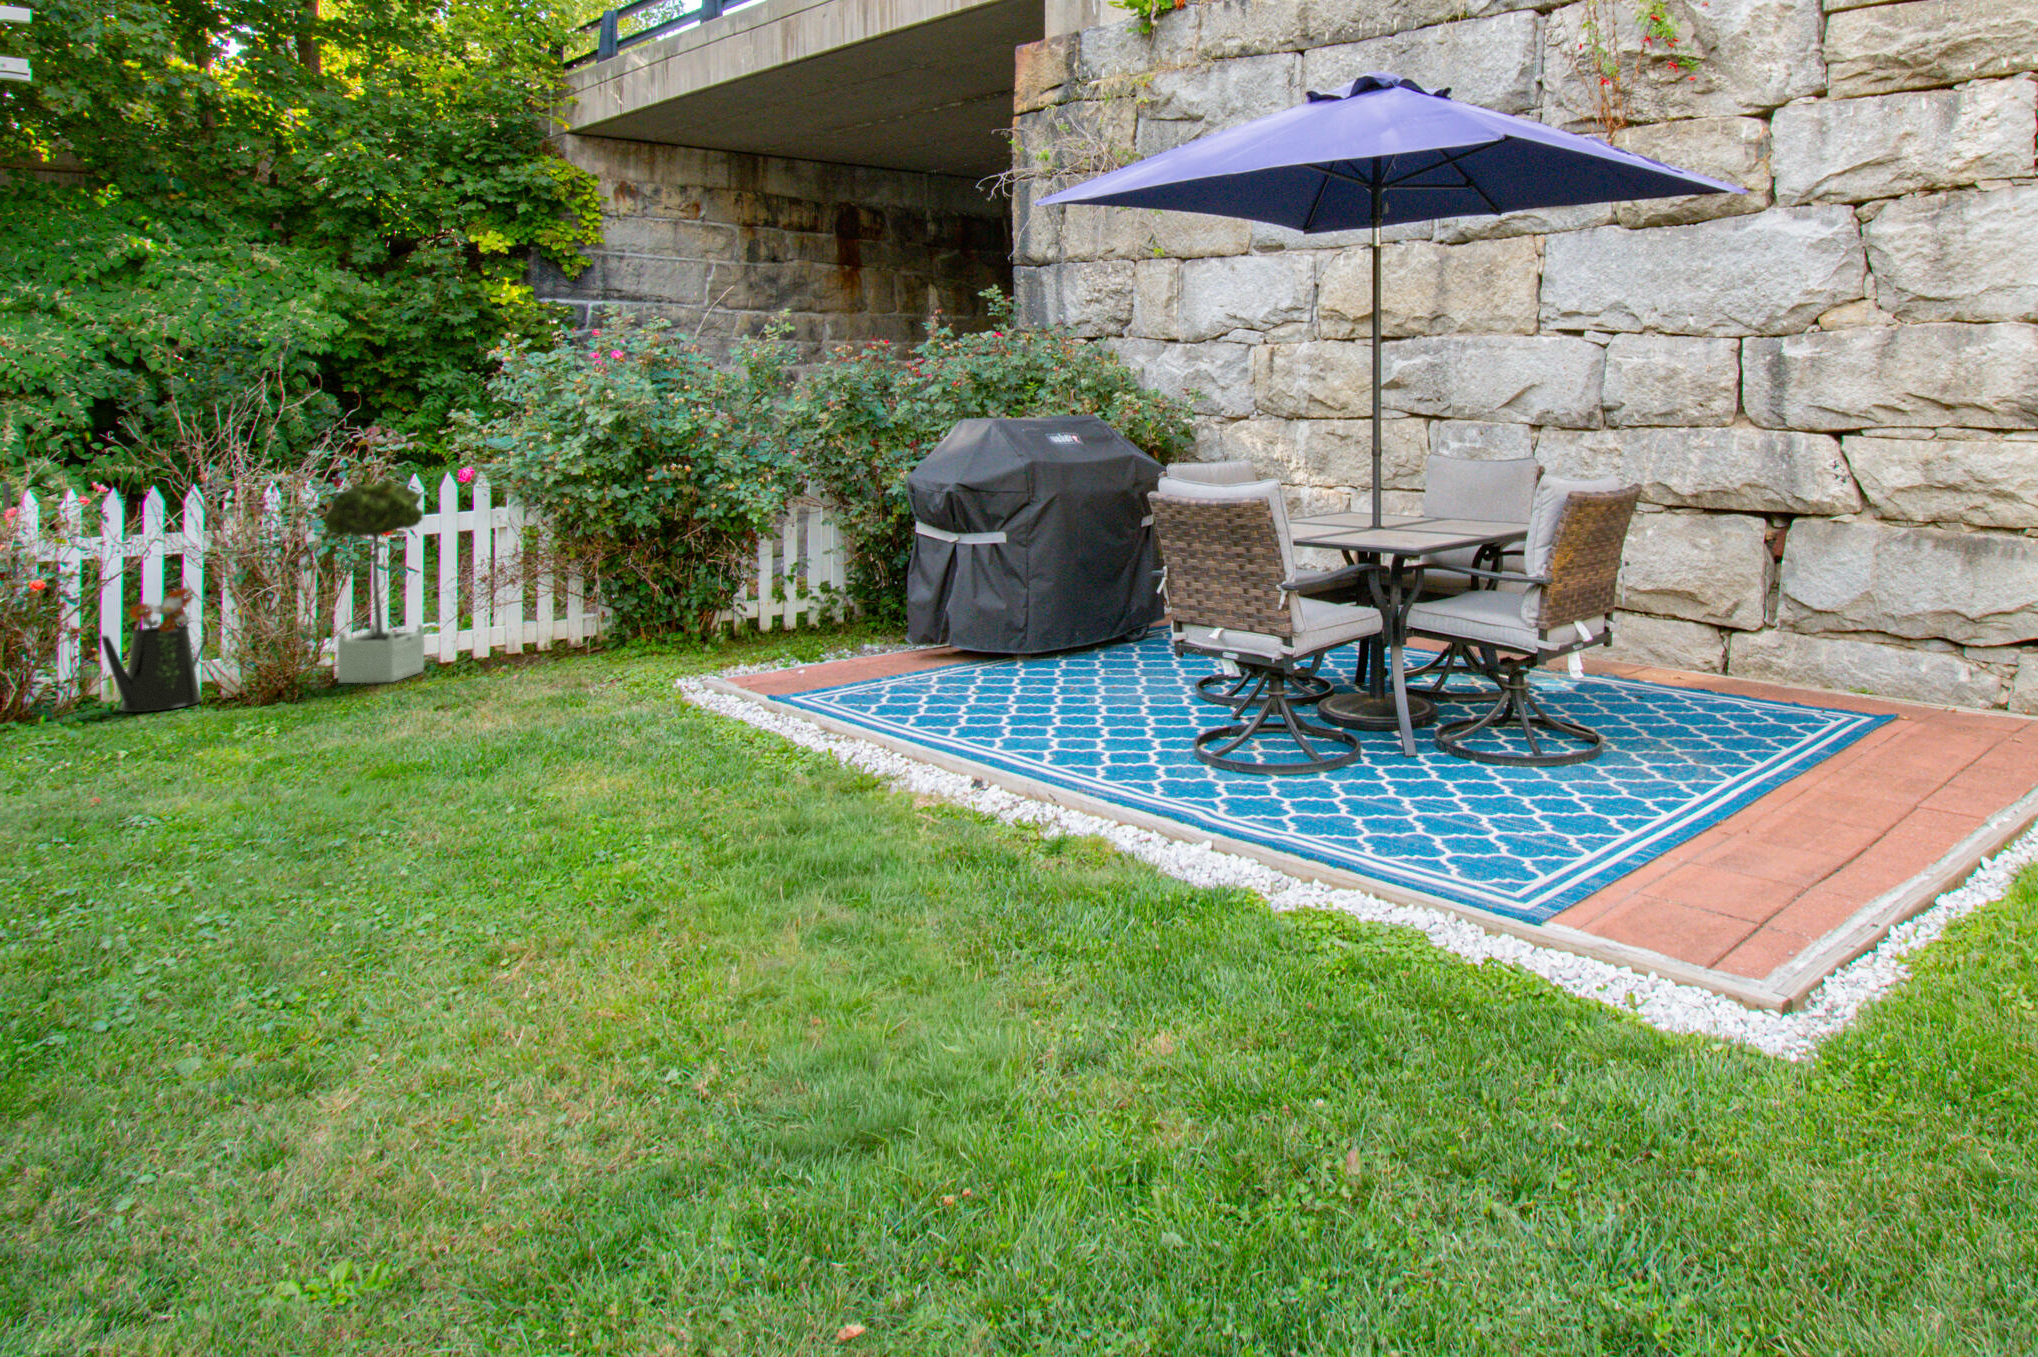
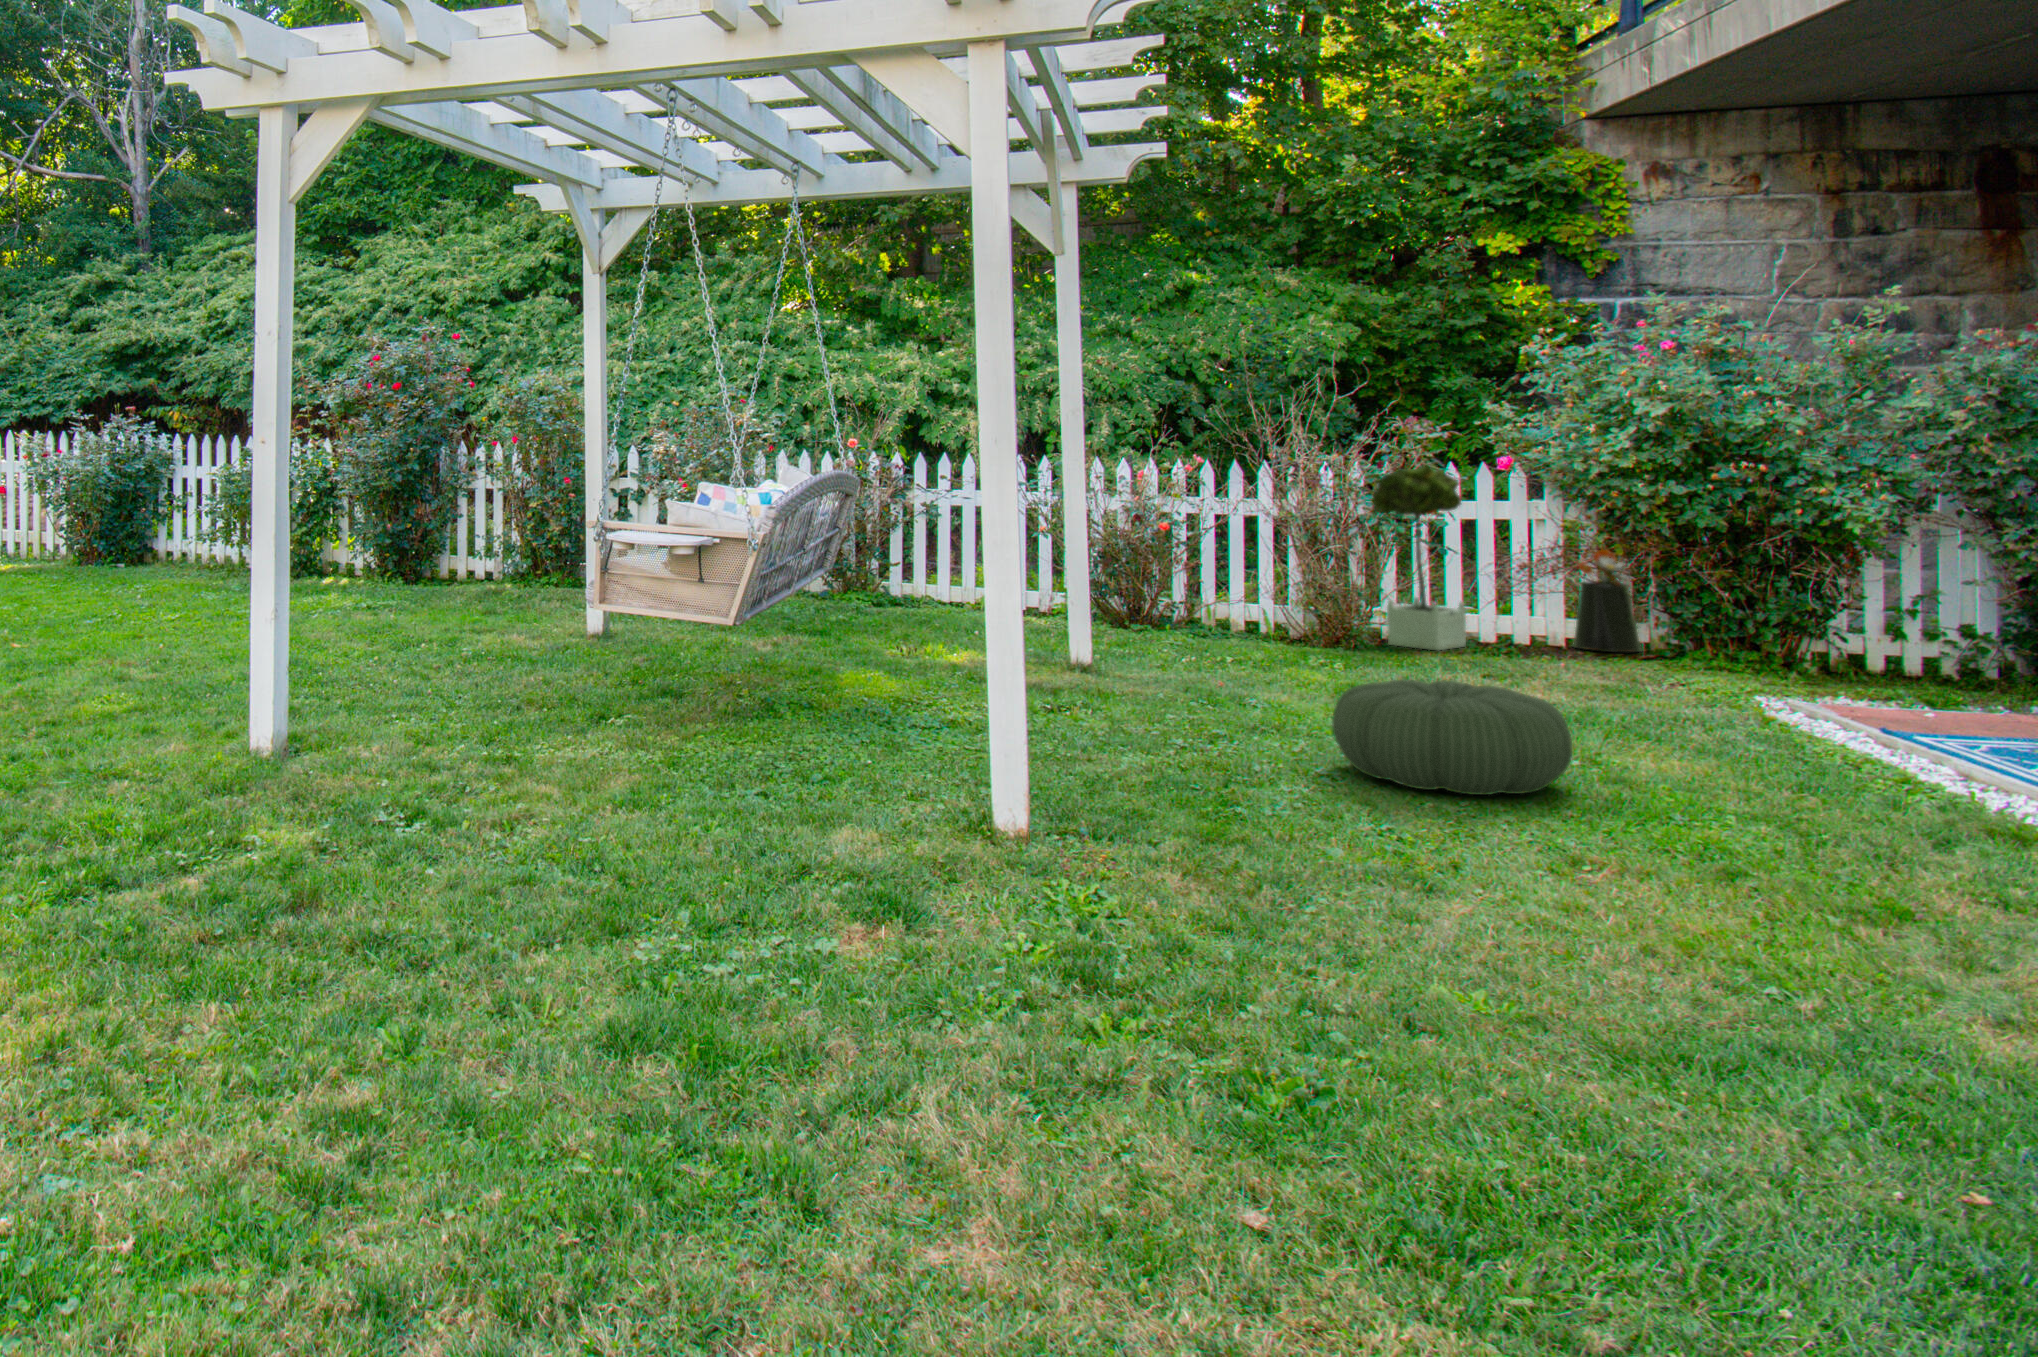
watering can: present [102,587,208,712] -> present [1573,550,1642,652]
pouf: none [211,755,496,912] -> present [1332,679,1572,795]

